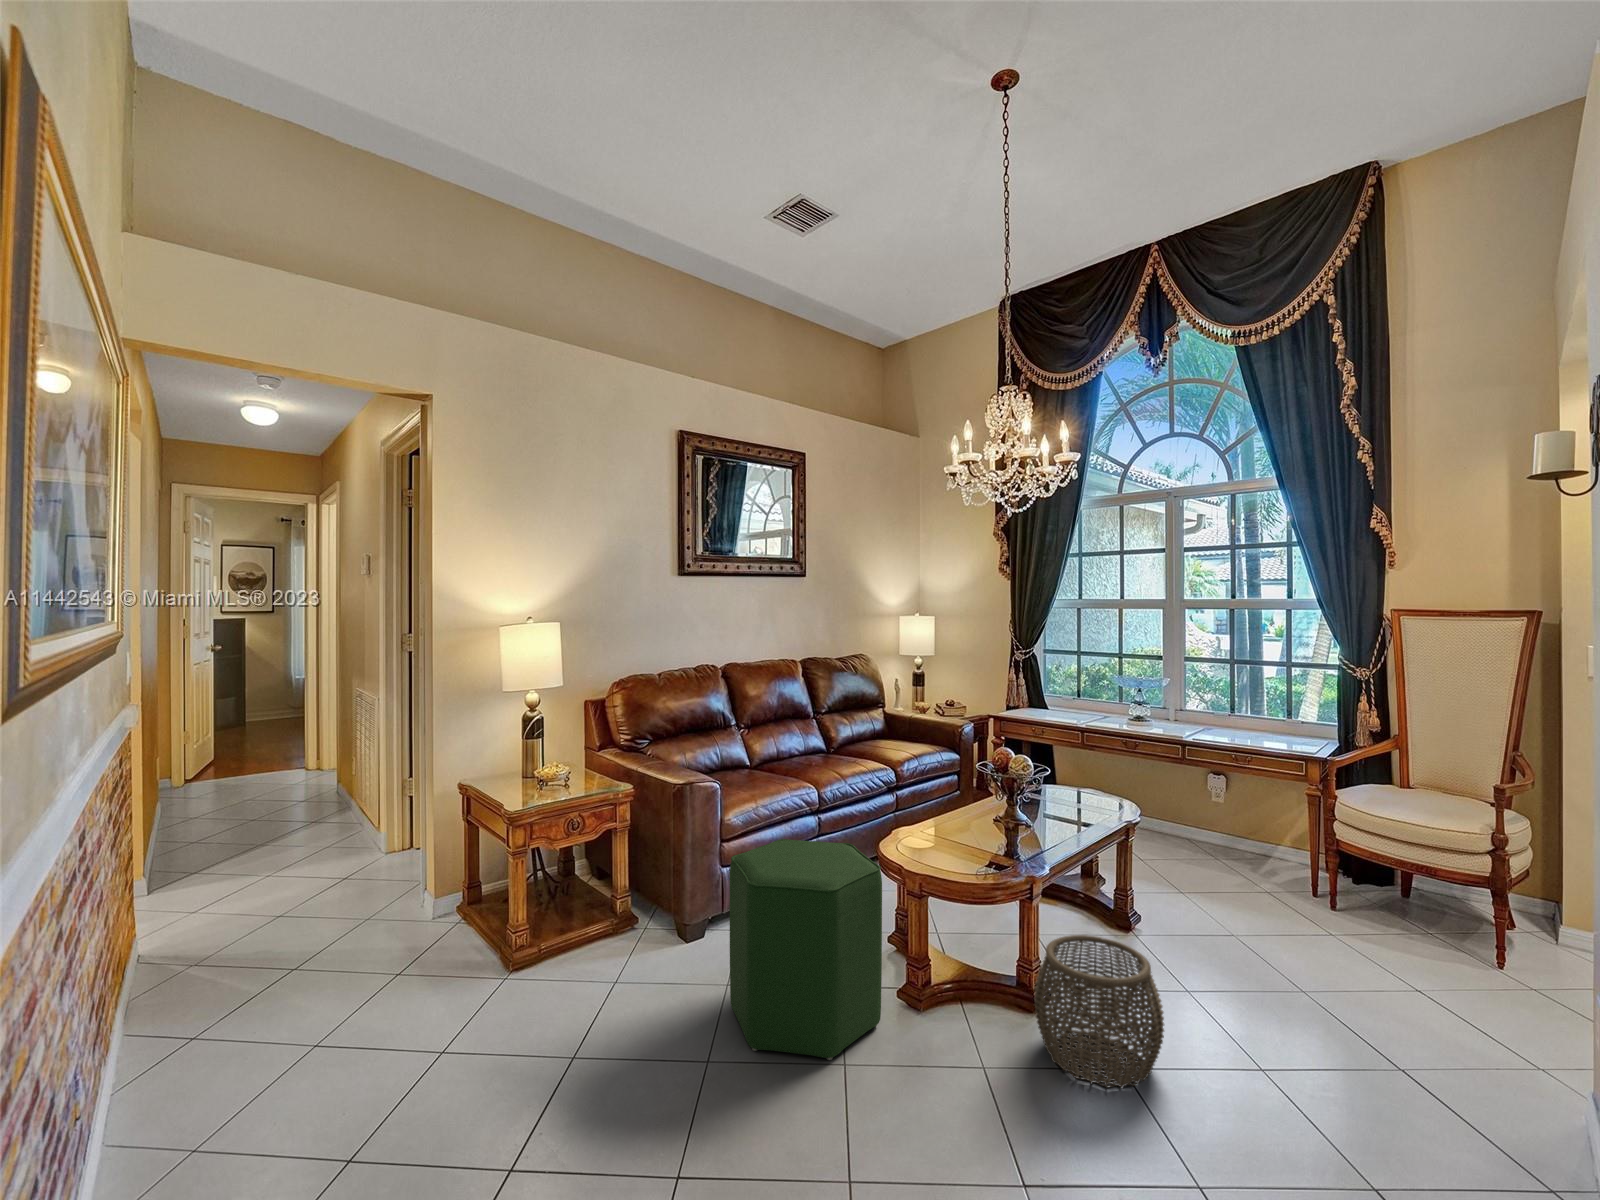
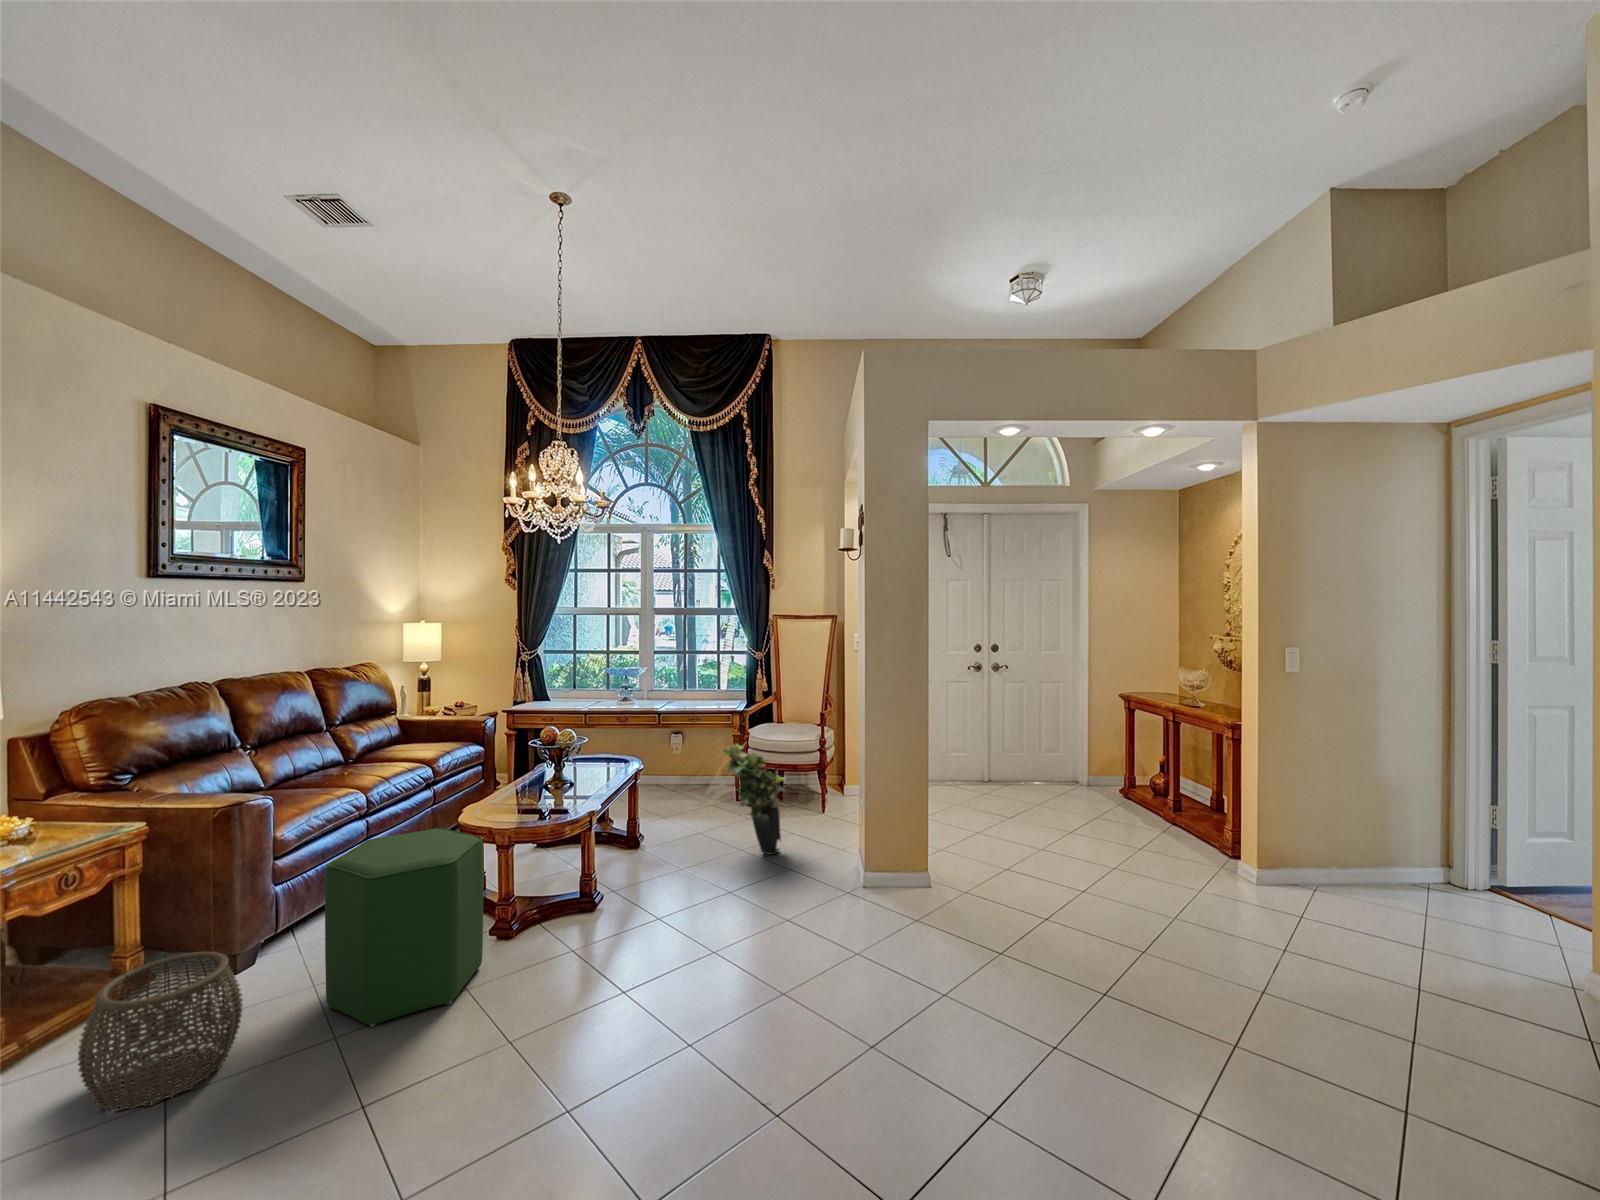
potted plant: none [1259,812,1396,1018] -> present [721,744,786,855]
woven basket: present [1034,935,1164,1088] -> present [78,952,243,1111]

